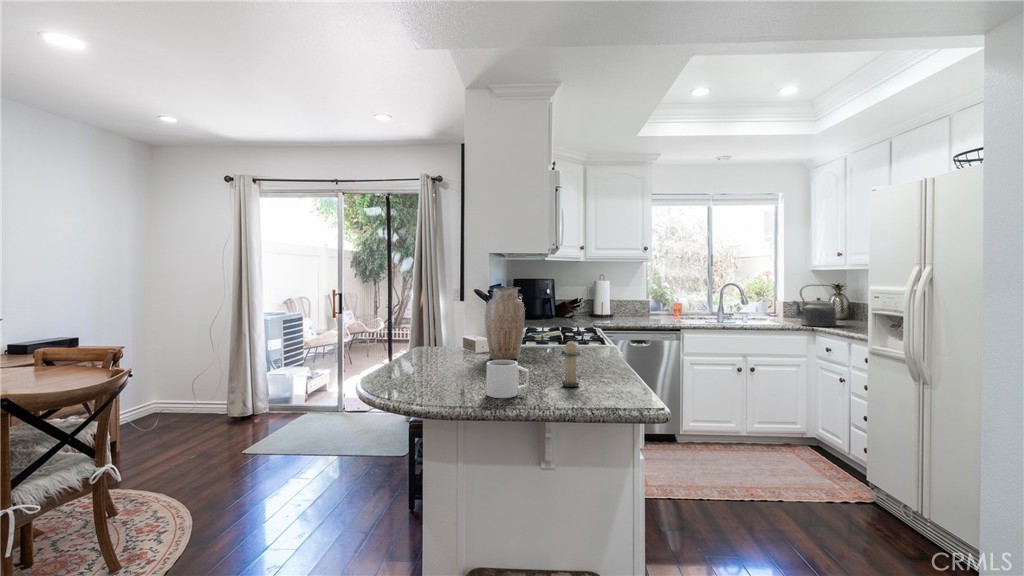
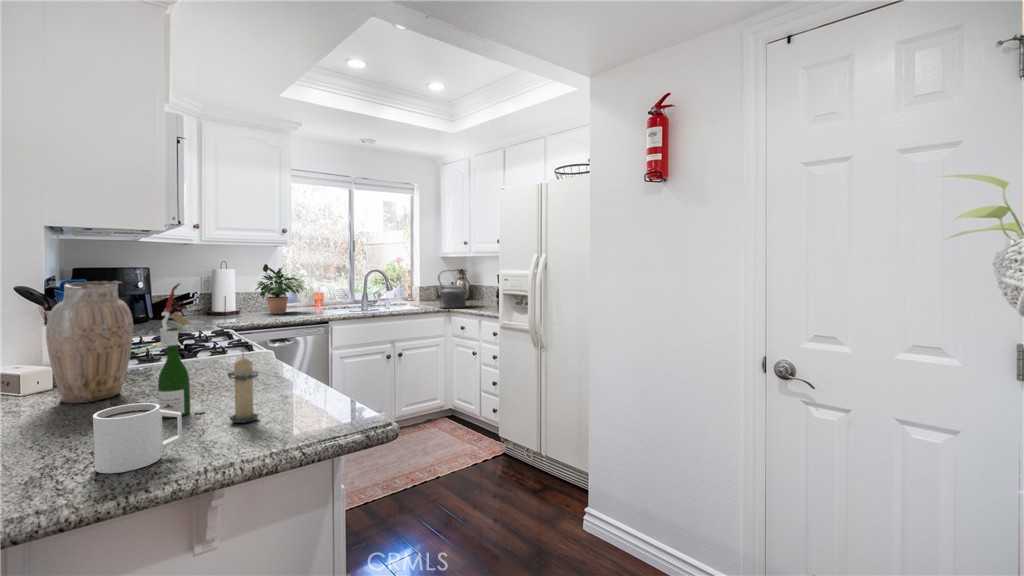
potted plant: none [624,278,663,319] -> present [255,264,303,314]
wine bottle: none [528,289,552,377] -> present [158,284,205,418]

